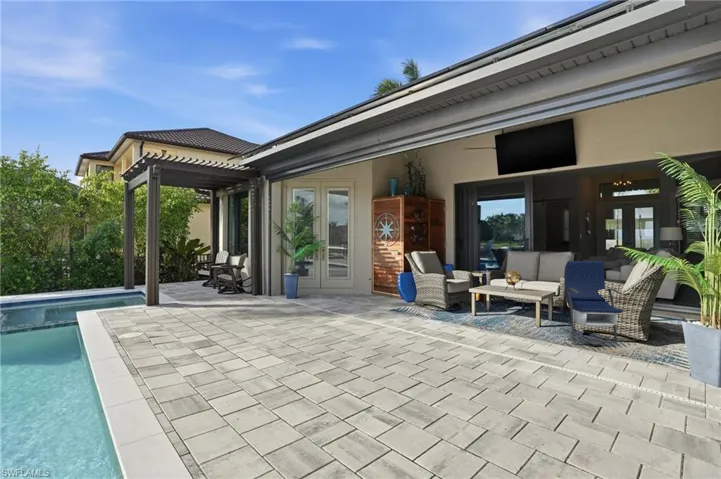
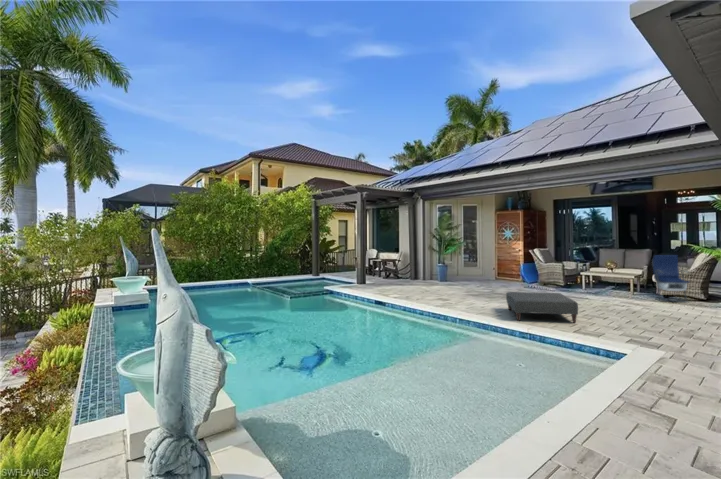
ottoman: none [214,337,372,434] -> present [506,292,578,323]

